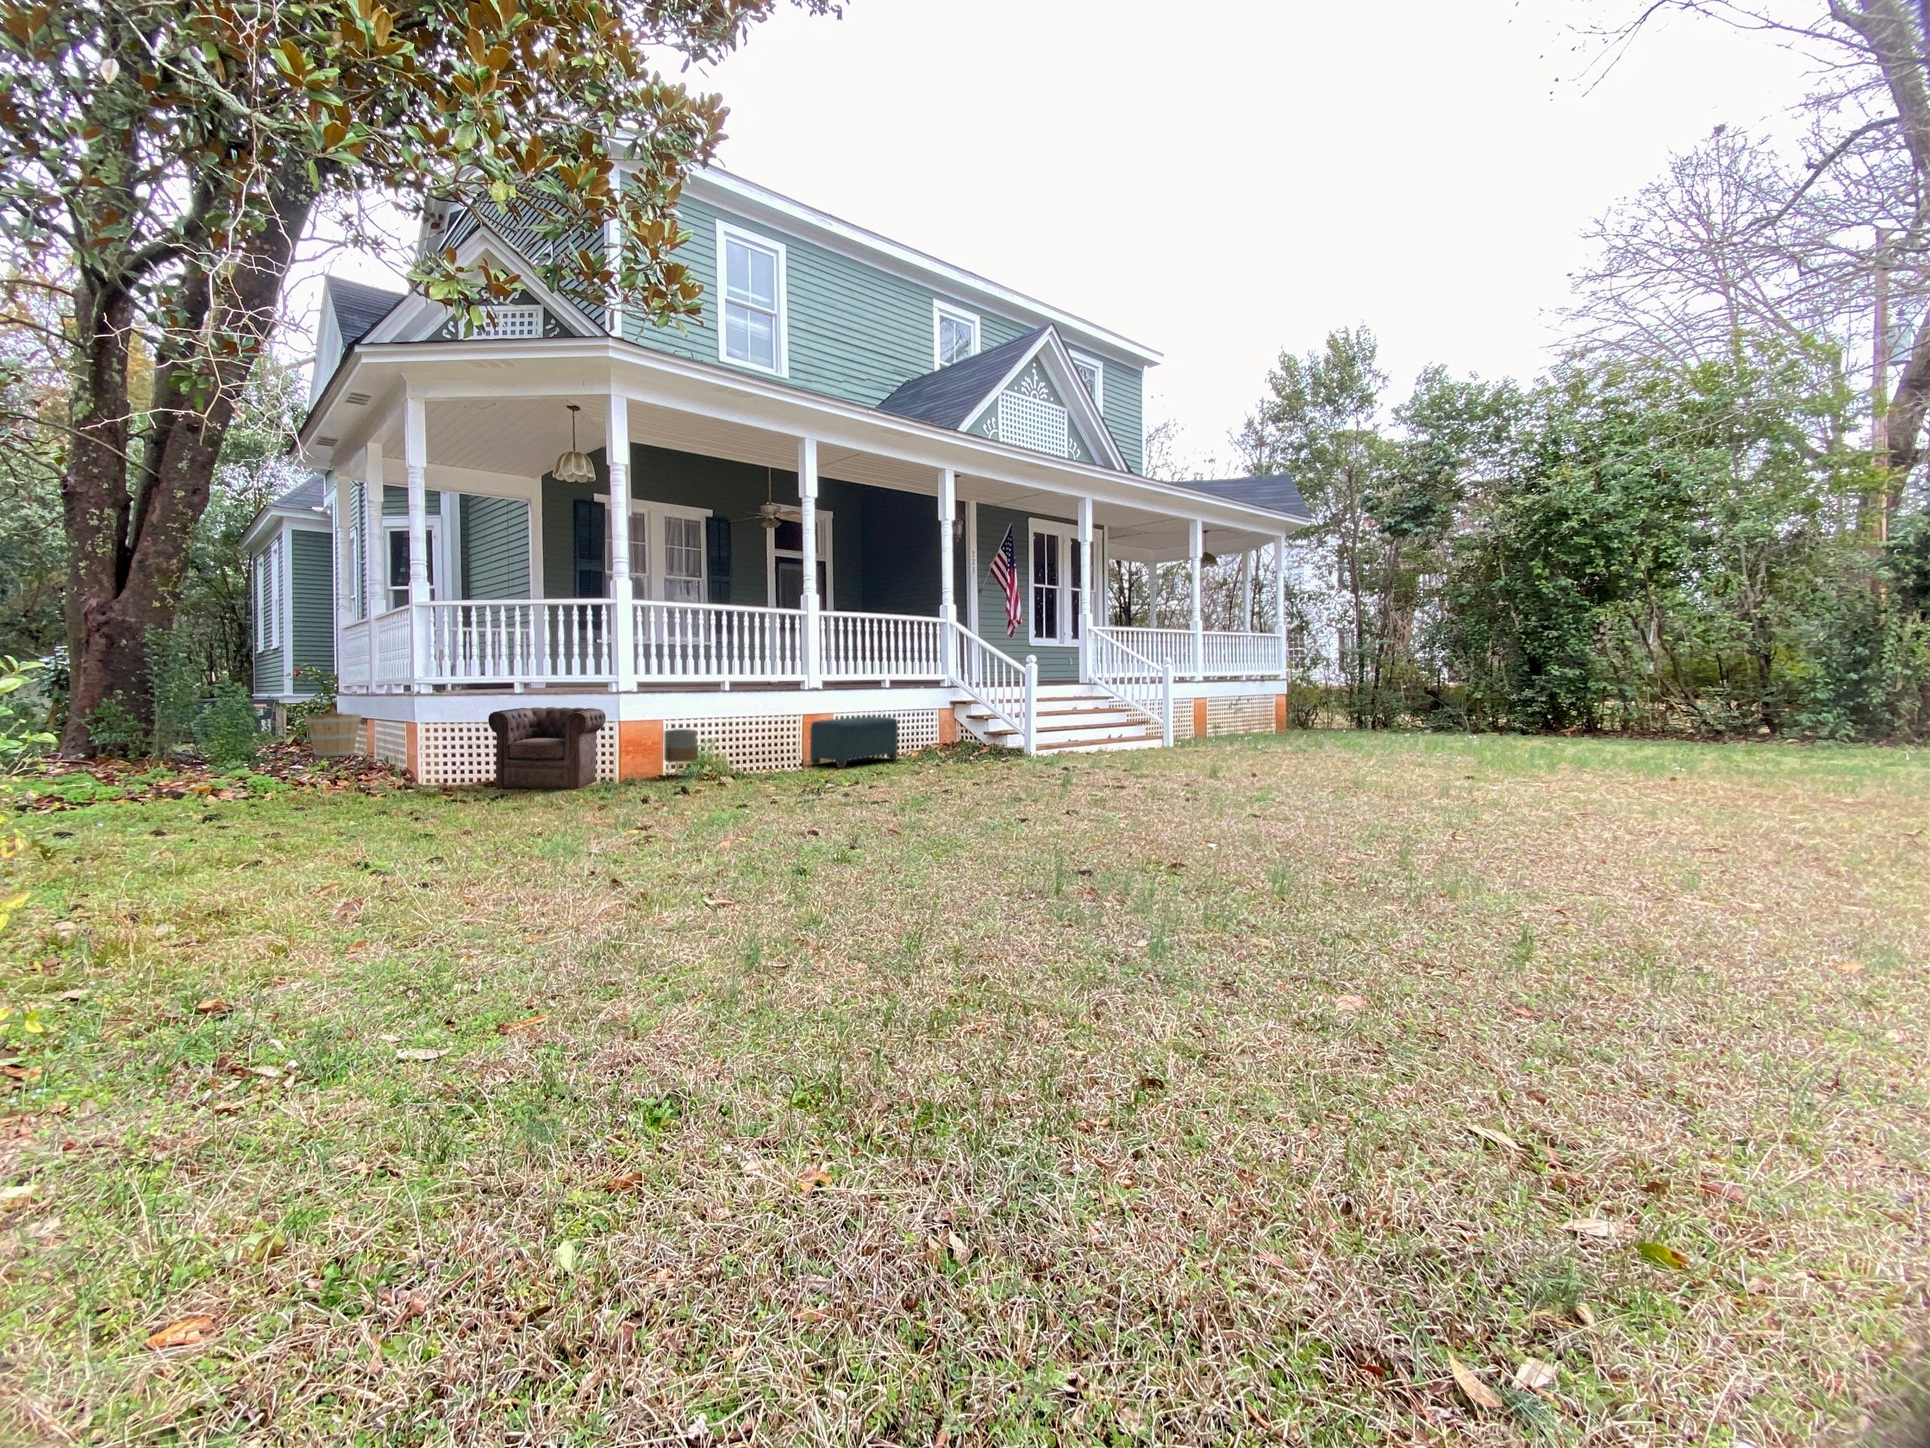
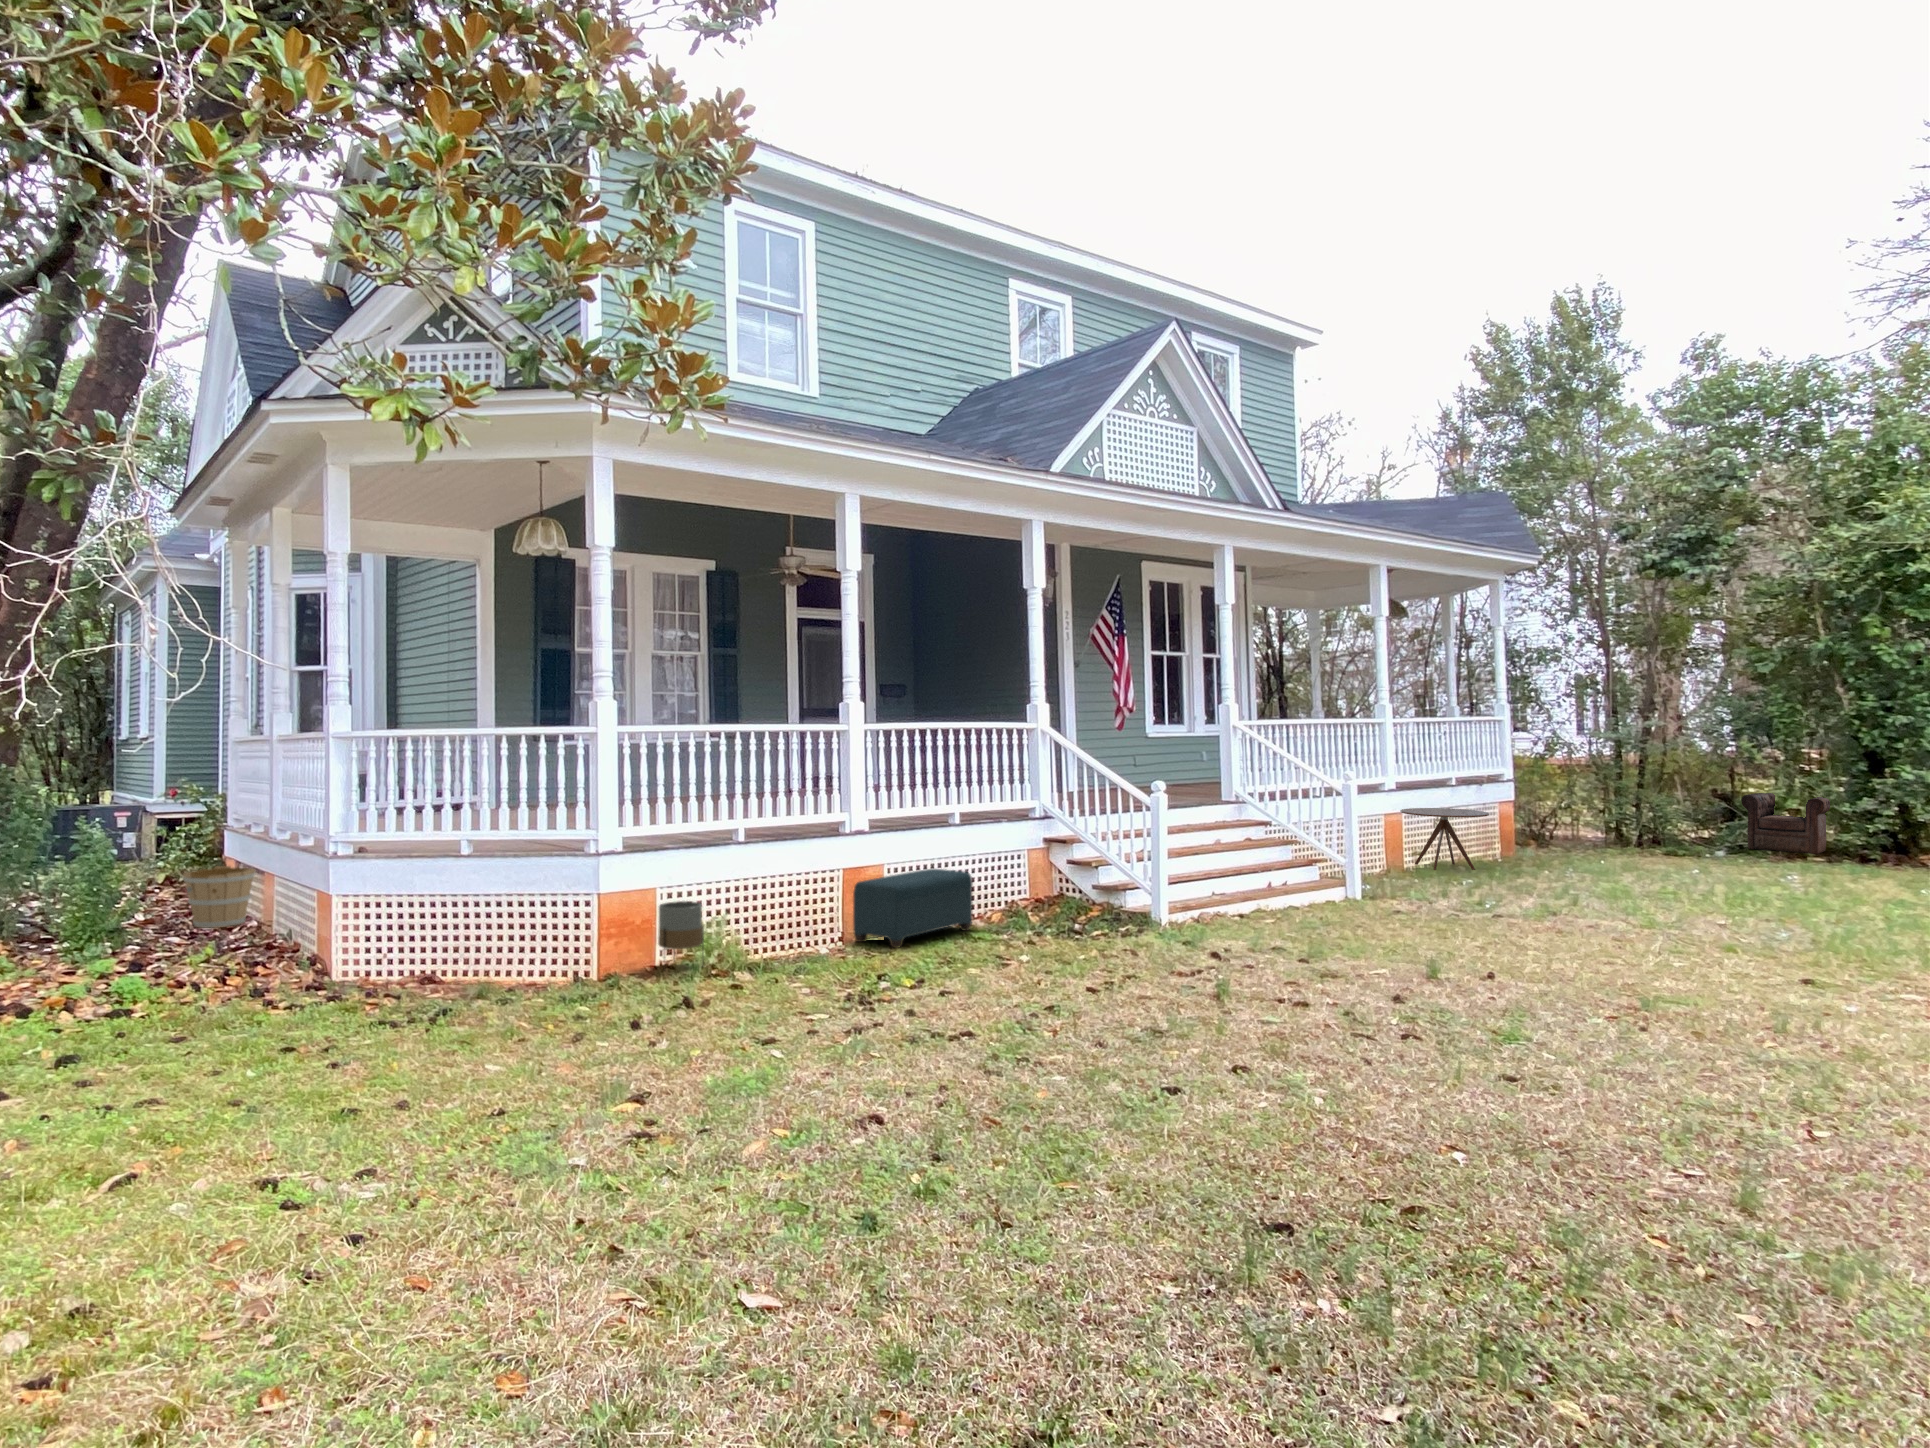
round table: none [1207,692,1269,734] -> present [1400,808,1489,870]
armchair: present [488,707,606,789] -> present [1741,793,1830,854]

